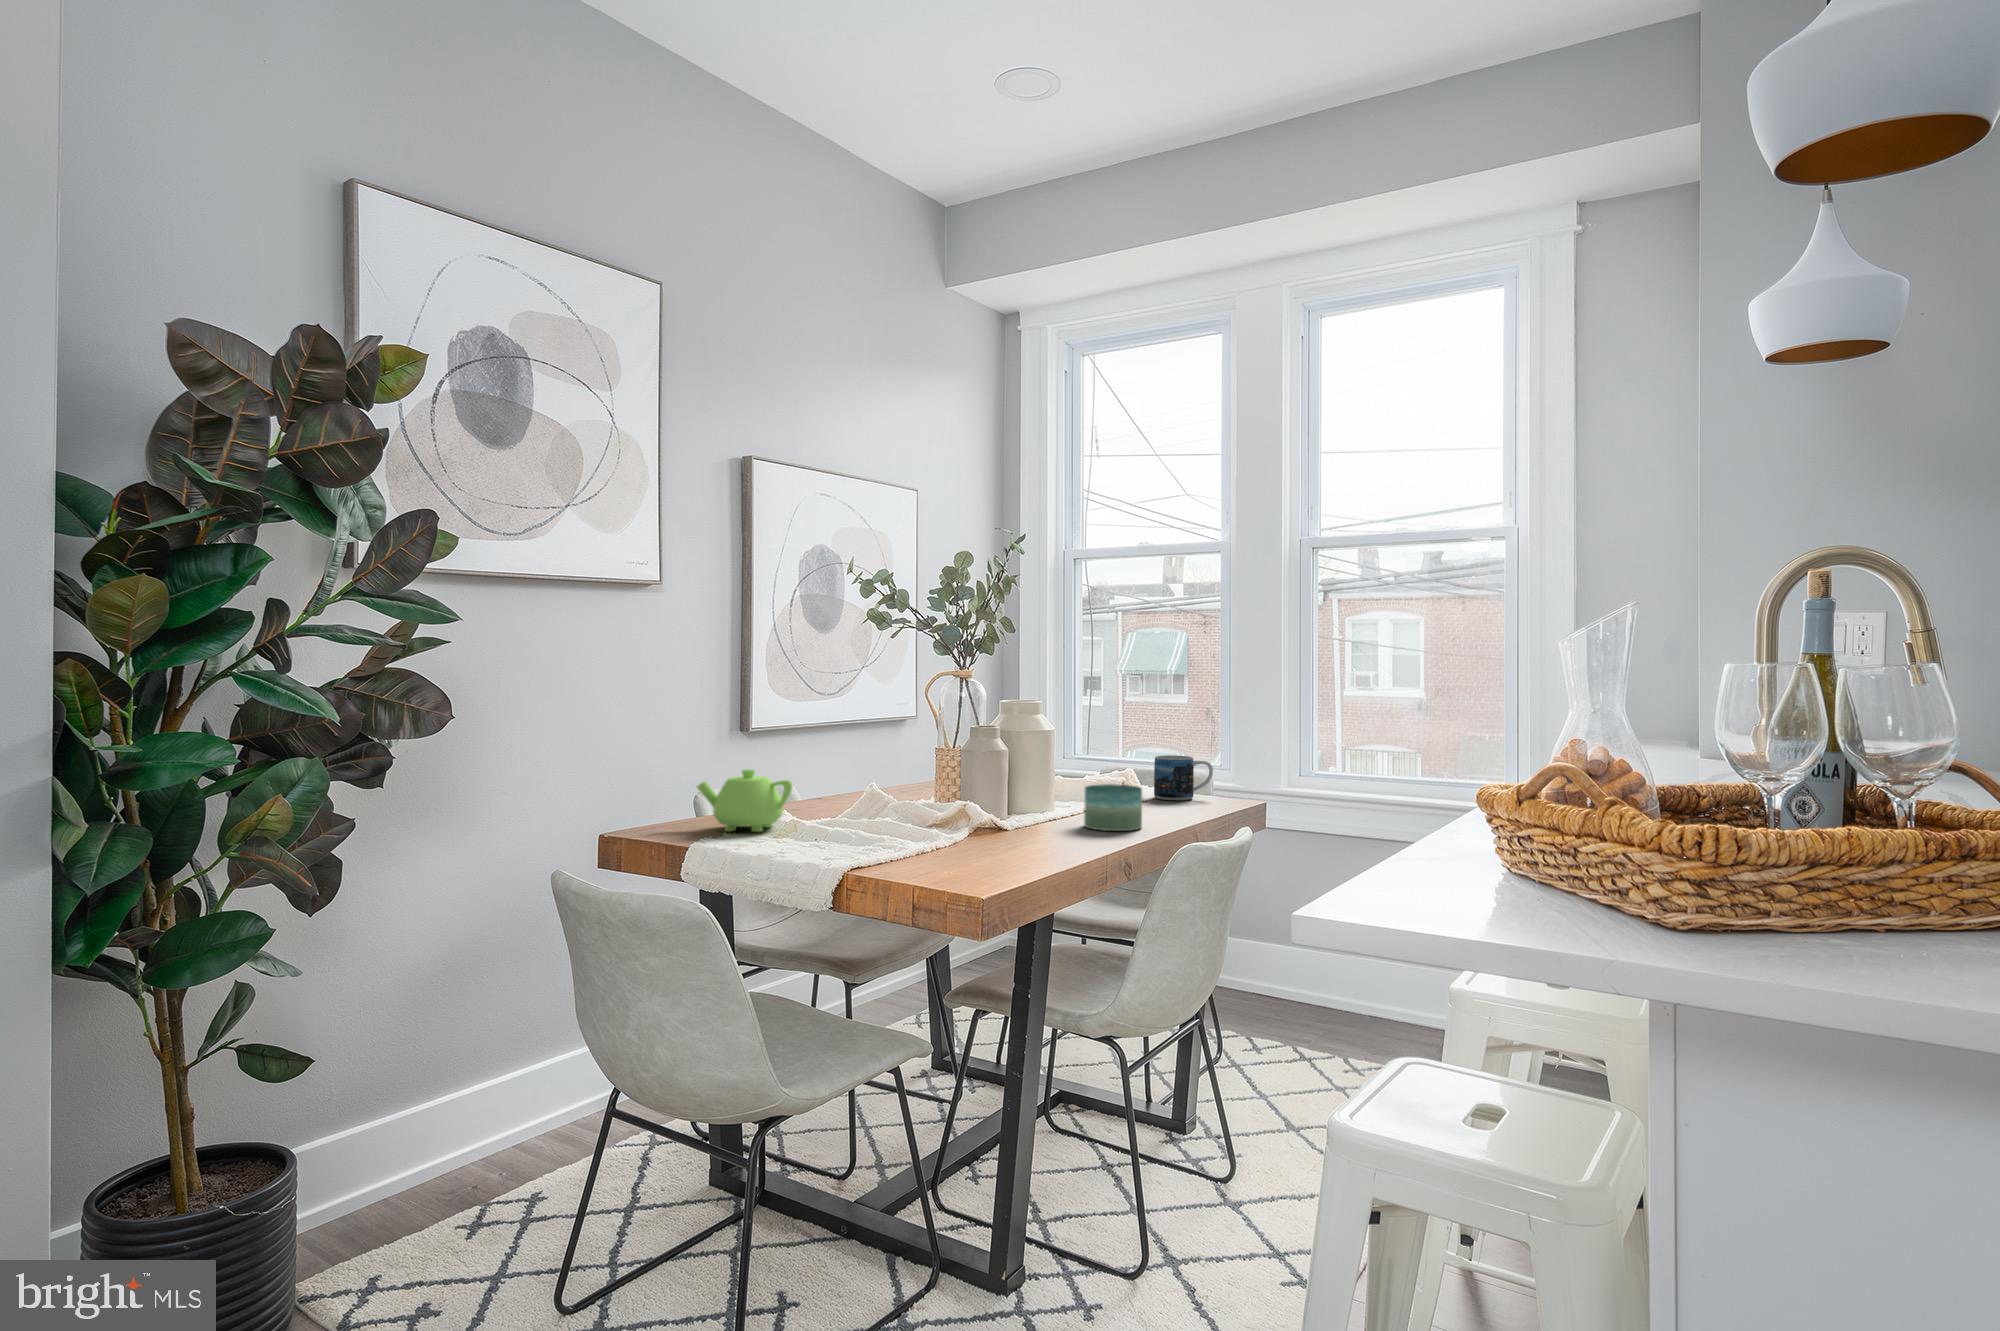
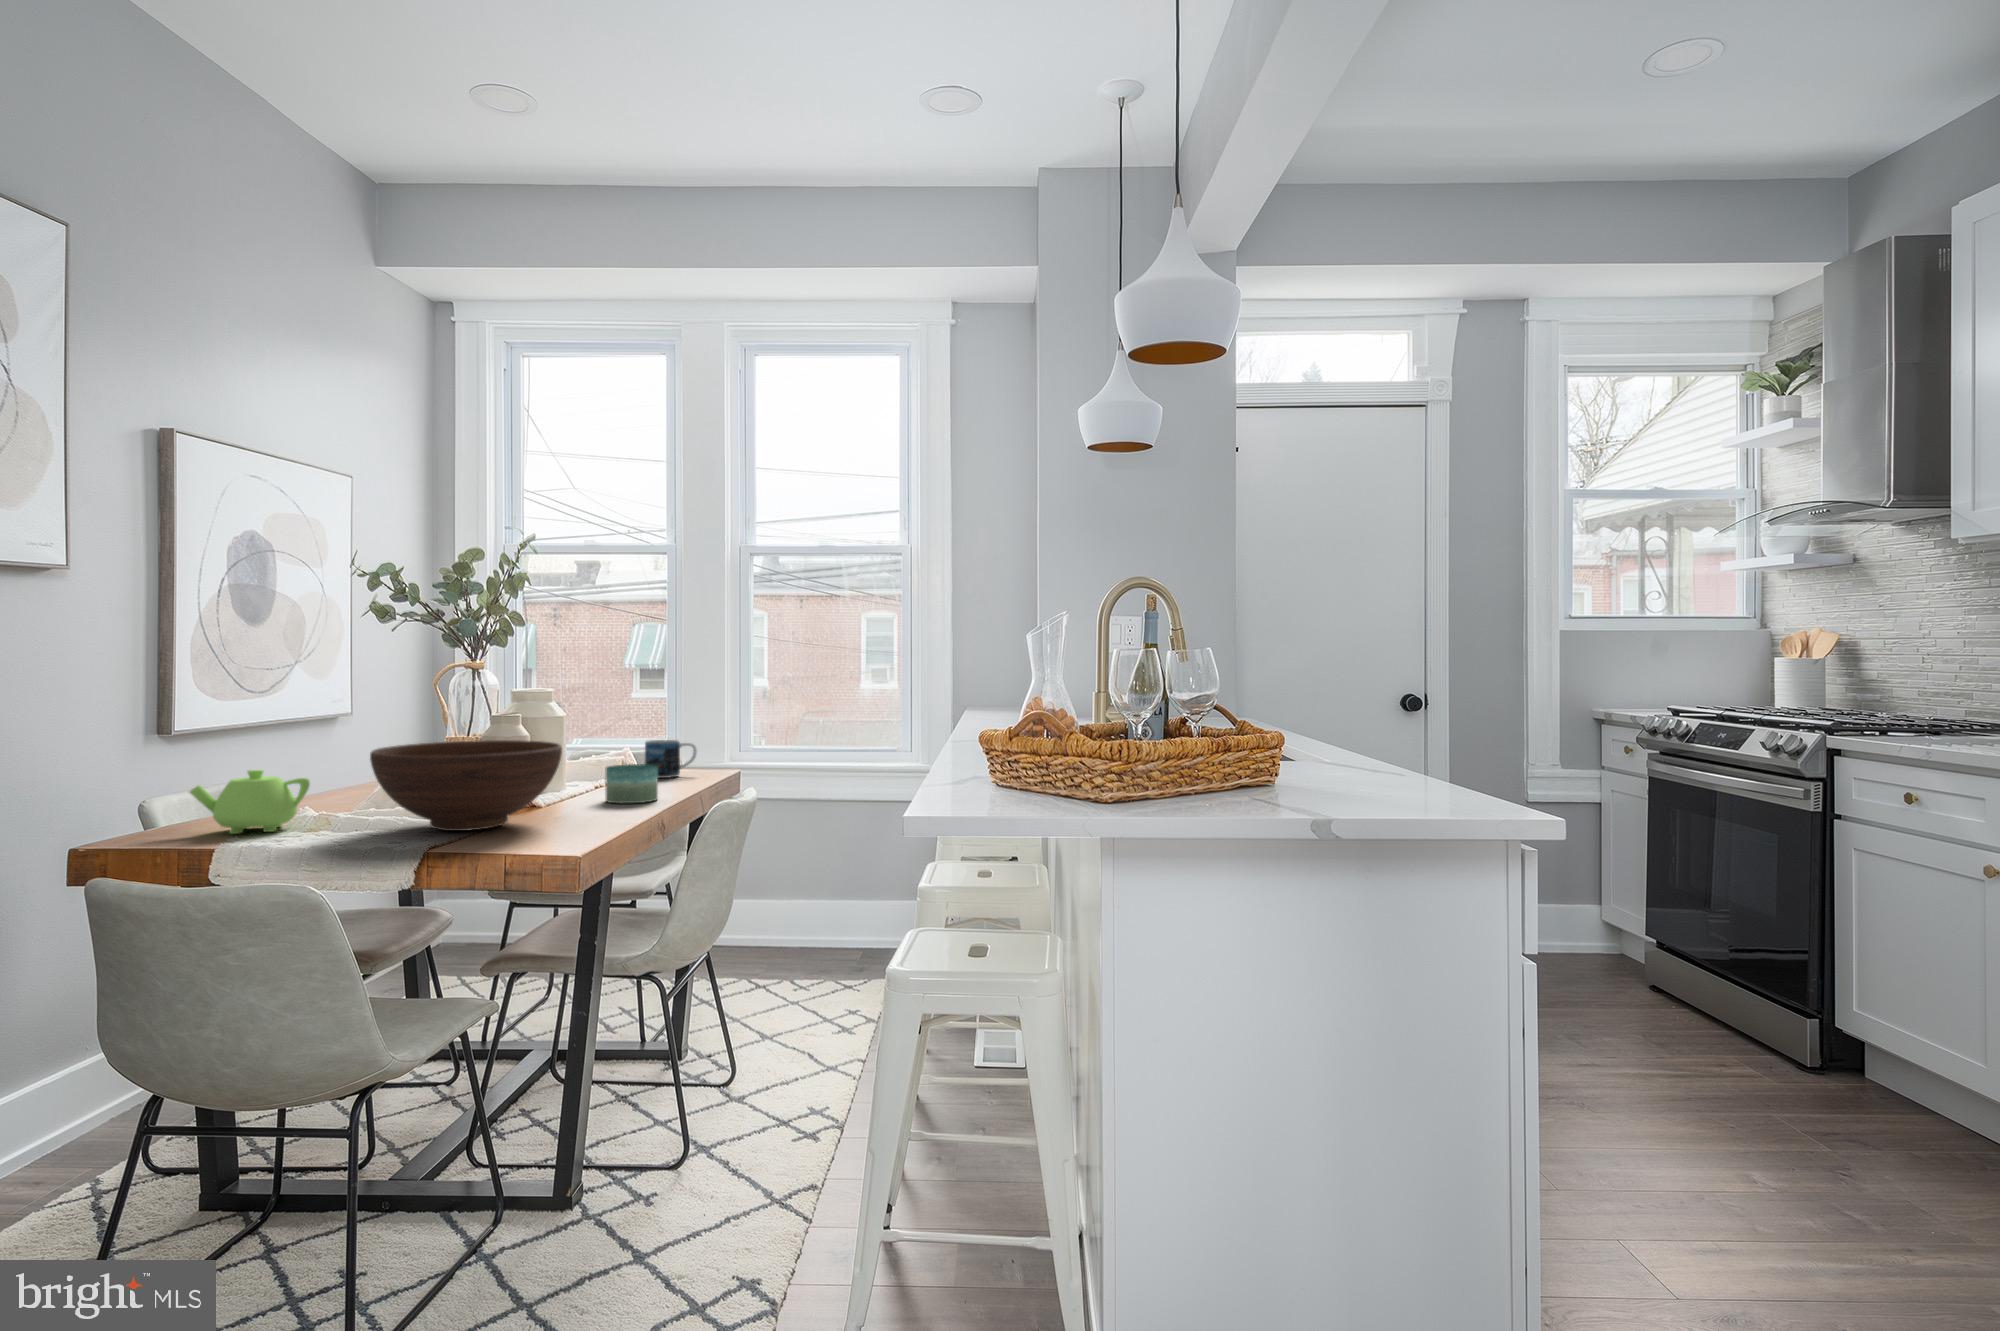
fruit bowl: none [829,750,1017,849] -> present [370,740,562,831]

